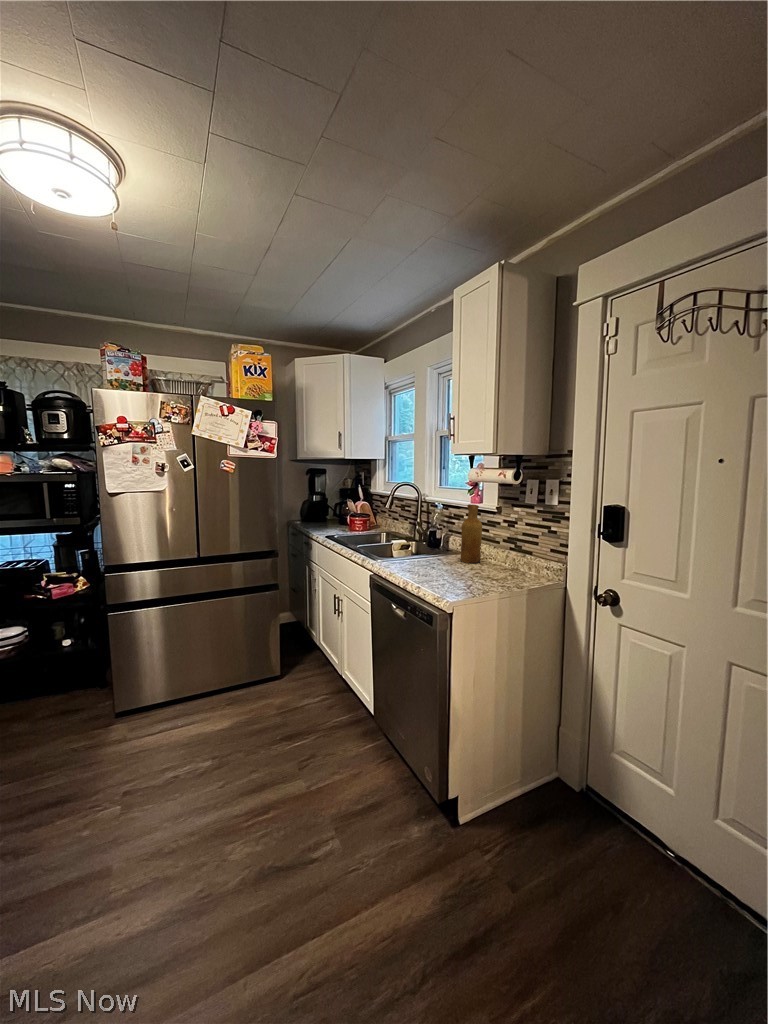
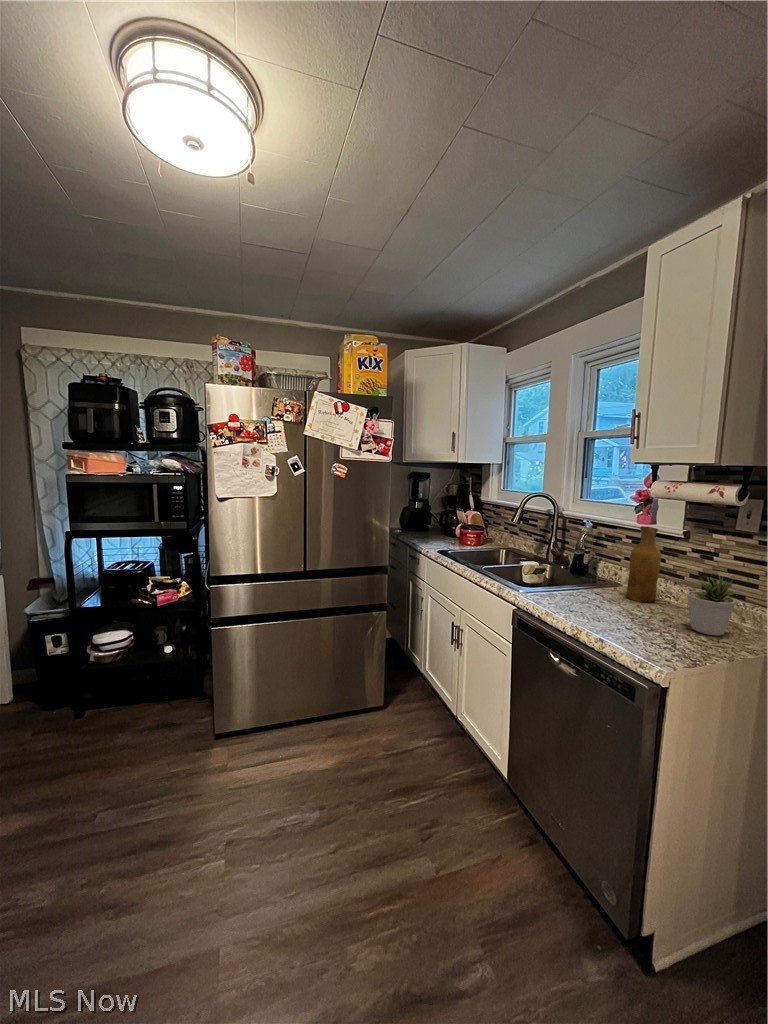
potted plant: none [487,535,518,580] -> present [687,575,736,635]

